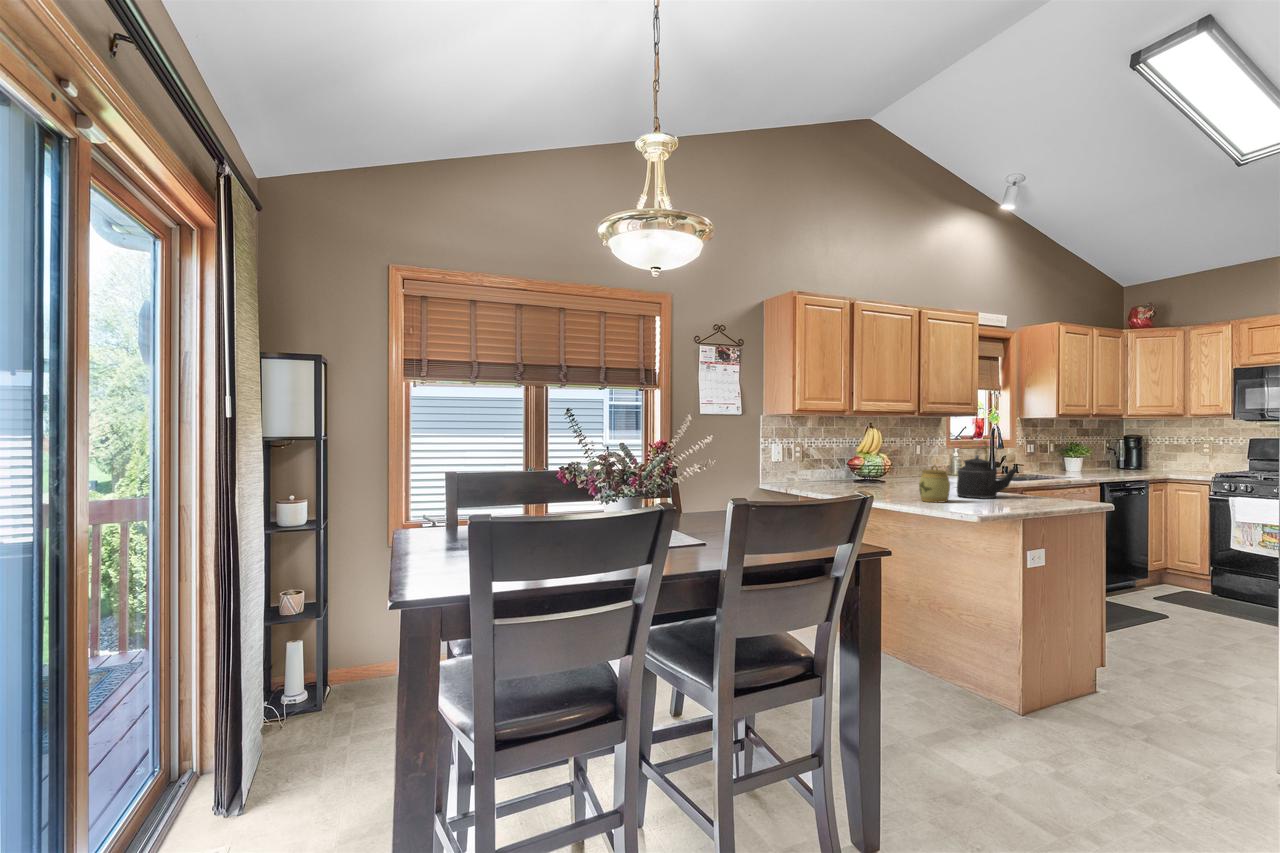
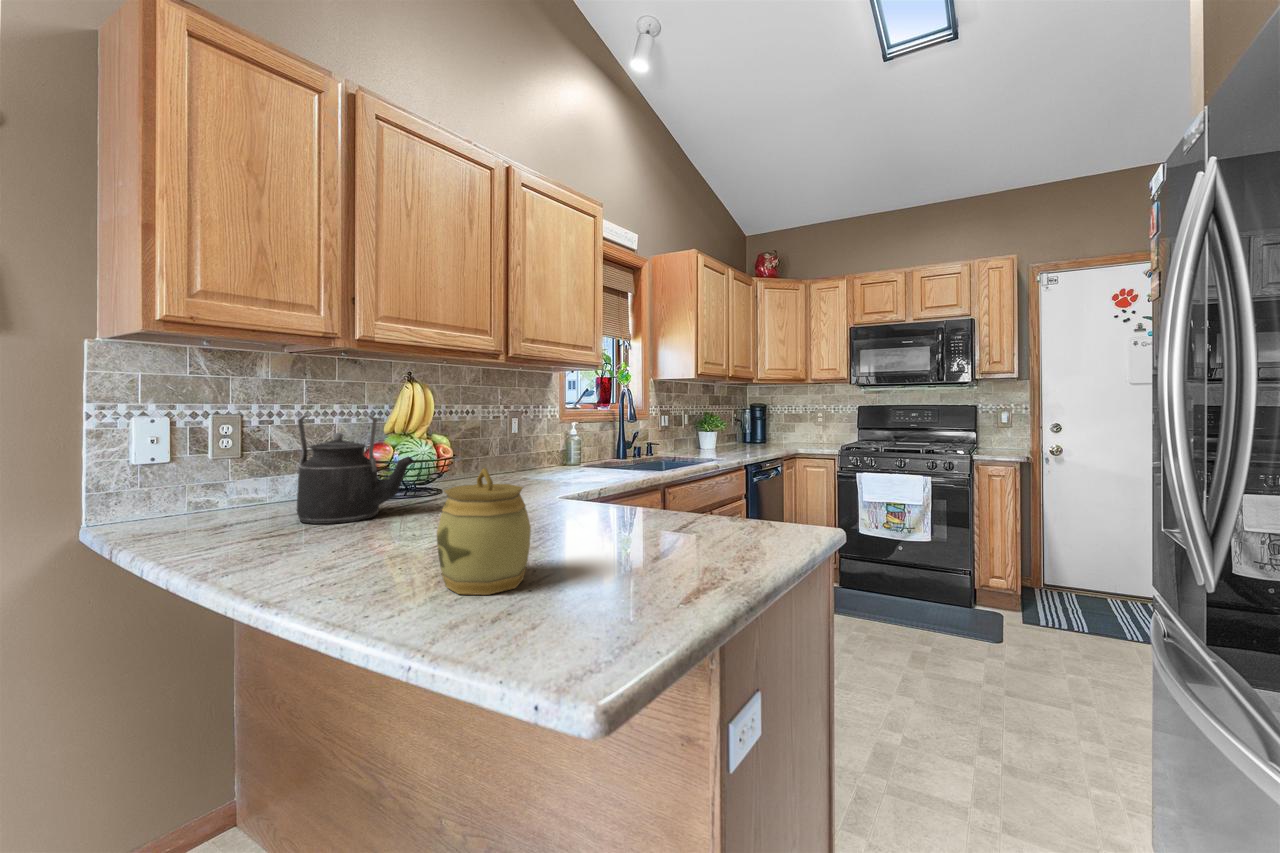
kettle: present [957,447,1018,499] -> present [297,415,414,524]

